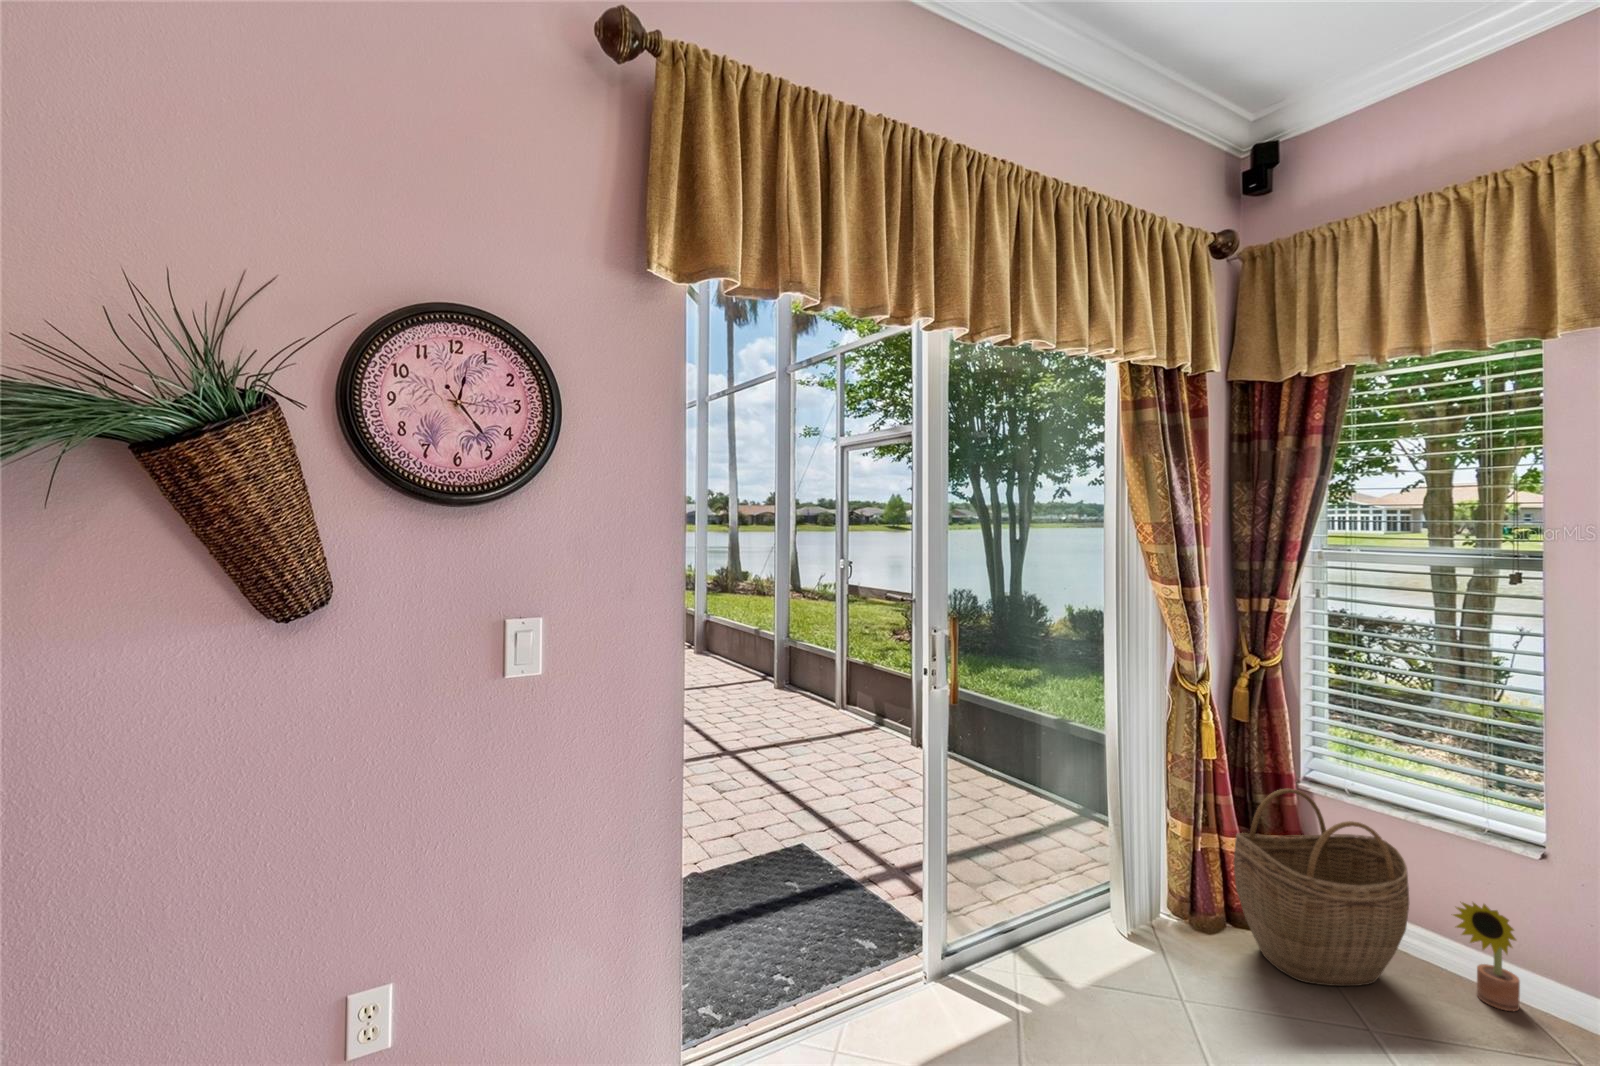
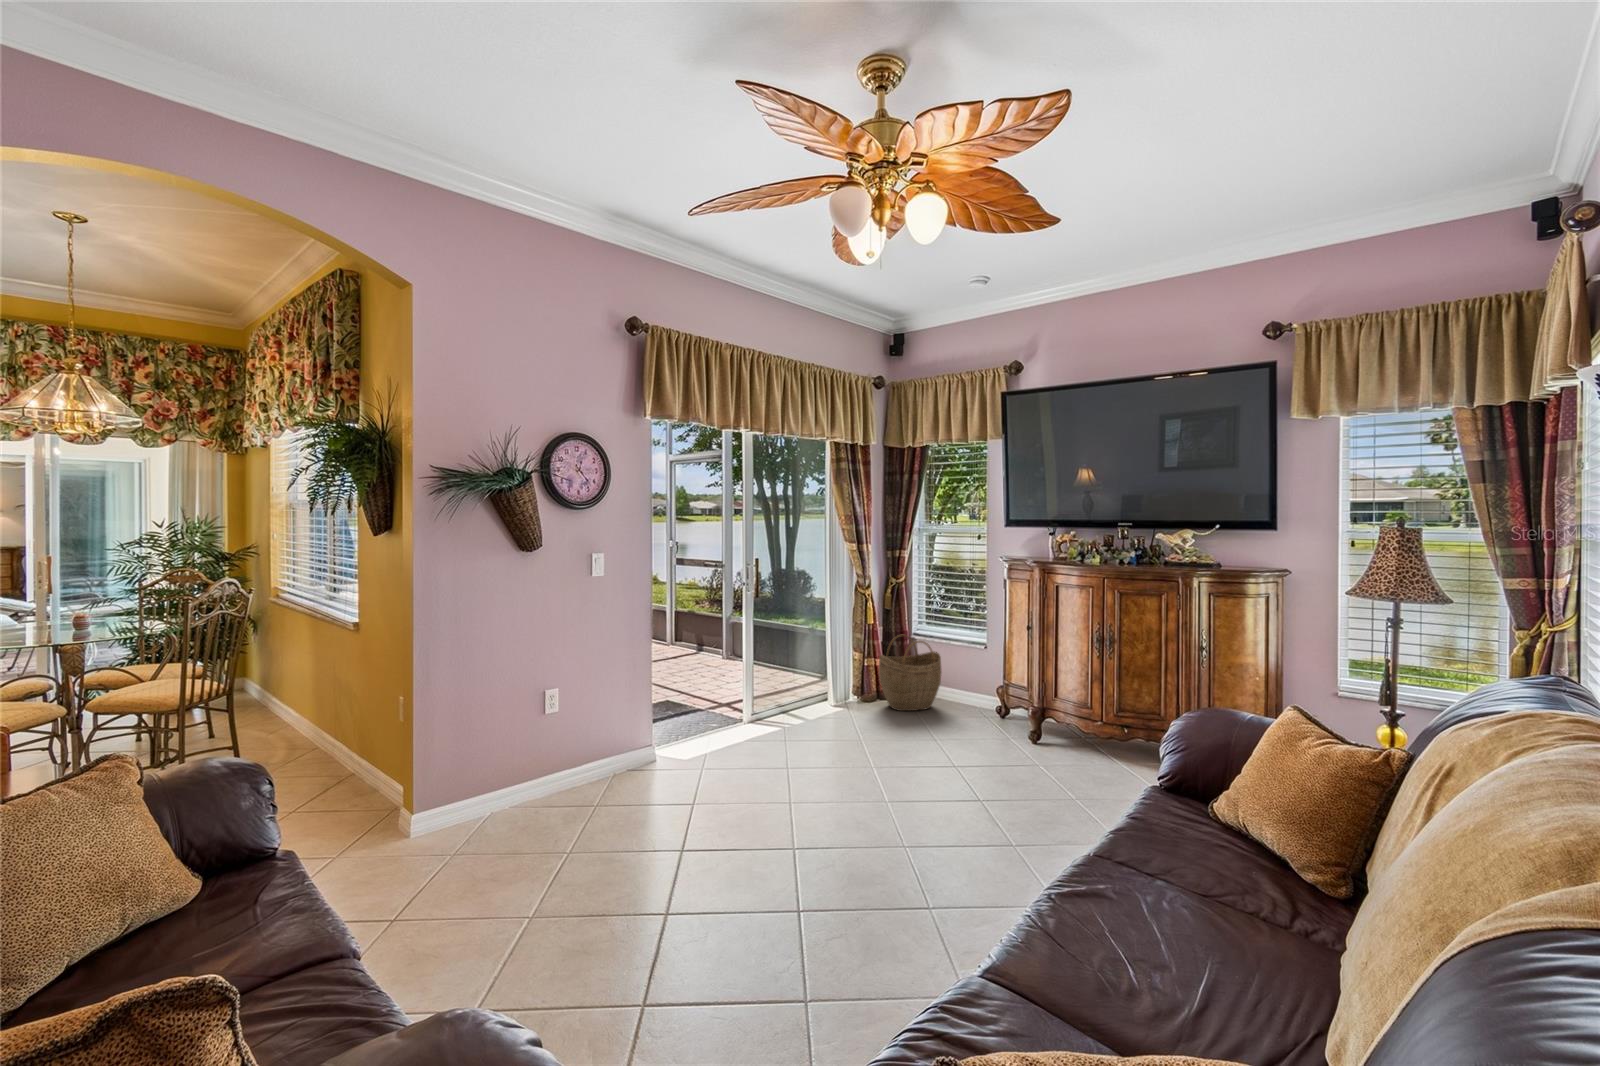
decorative plant: present [1454,903,1520,1011] -> none [956,668,977,710]

